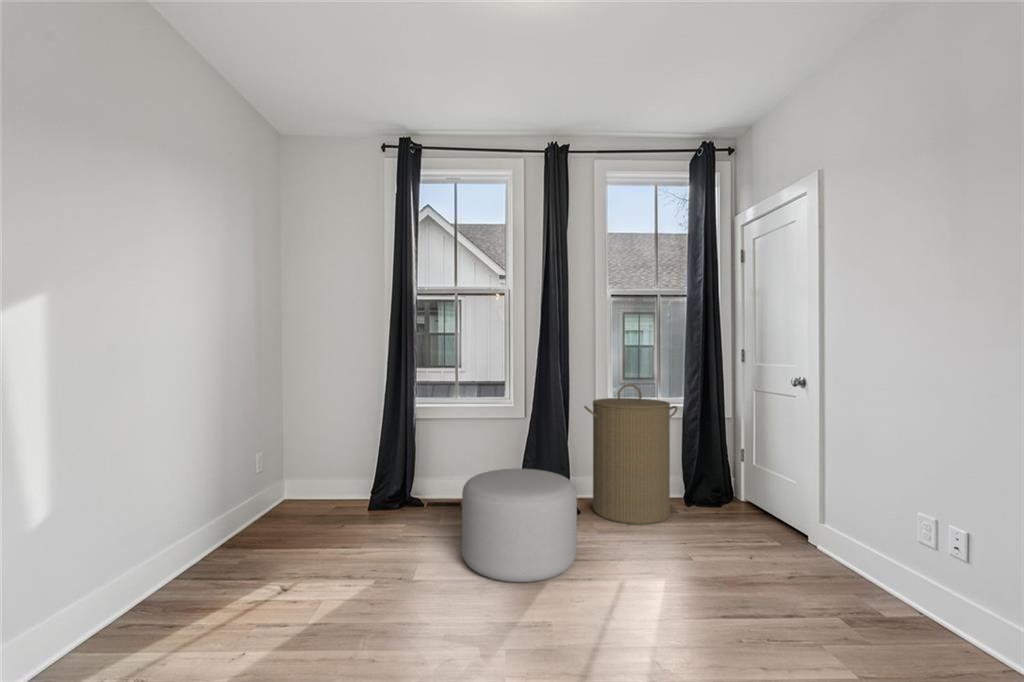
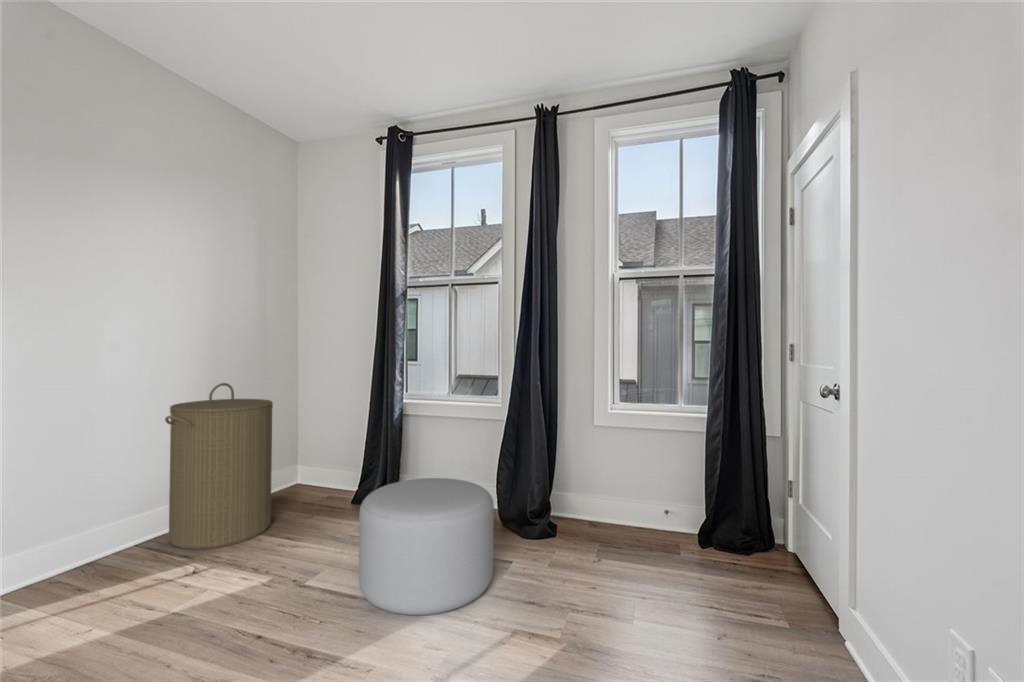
laundry hamper: present [584,384,678,525] -> present [165,383,273,549]

